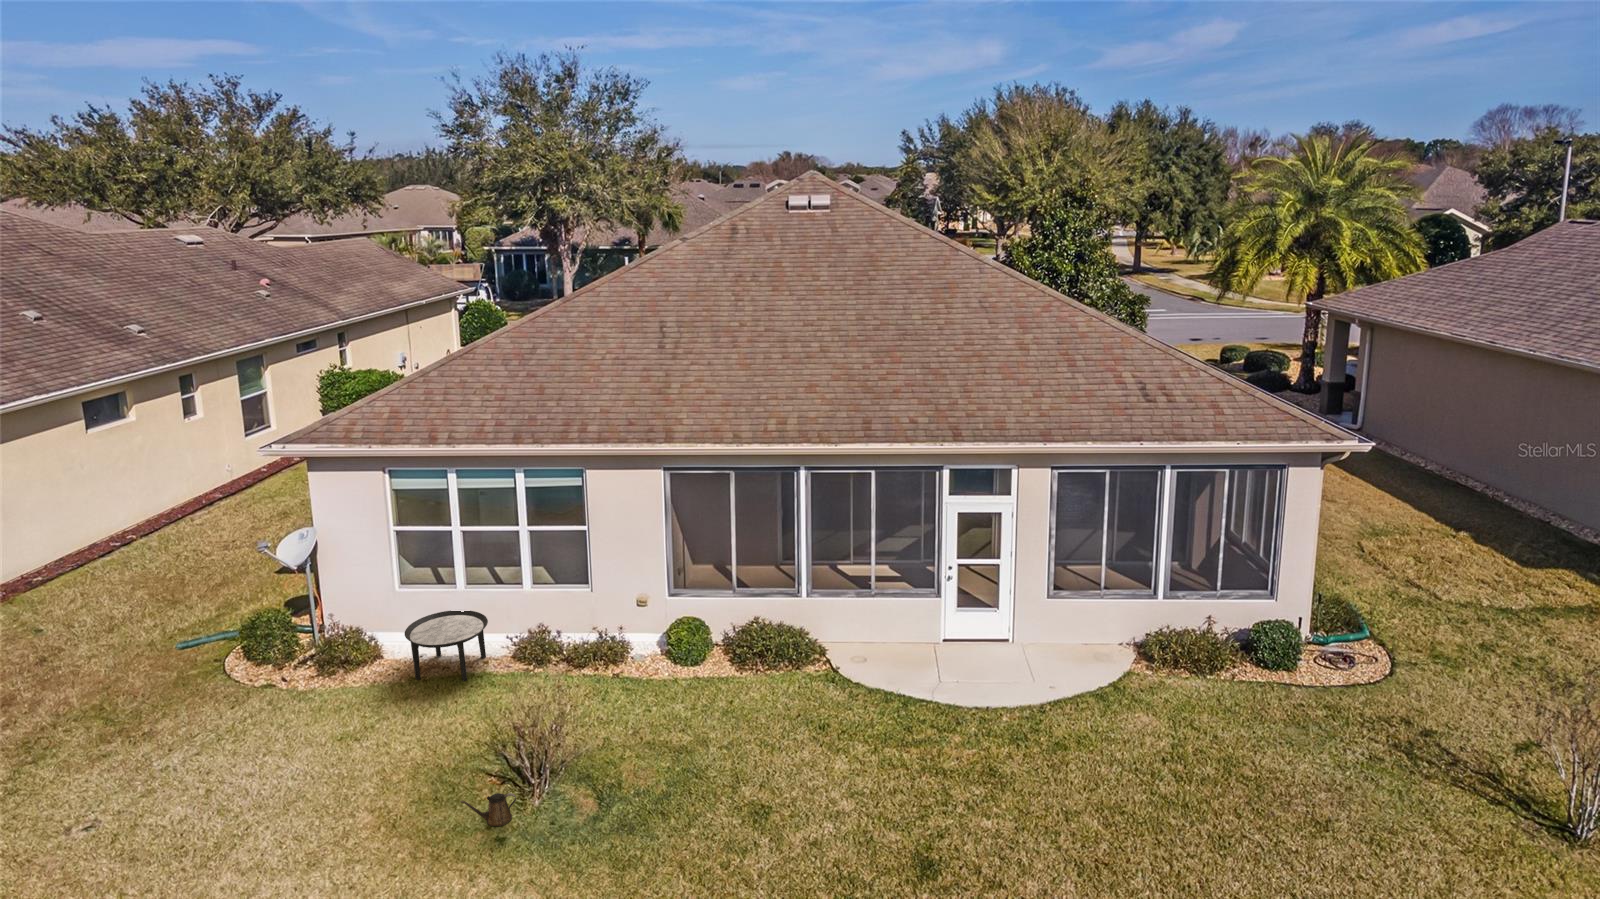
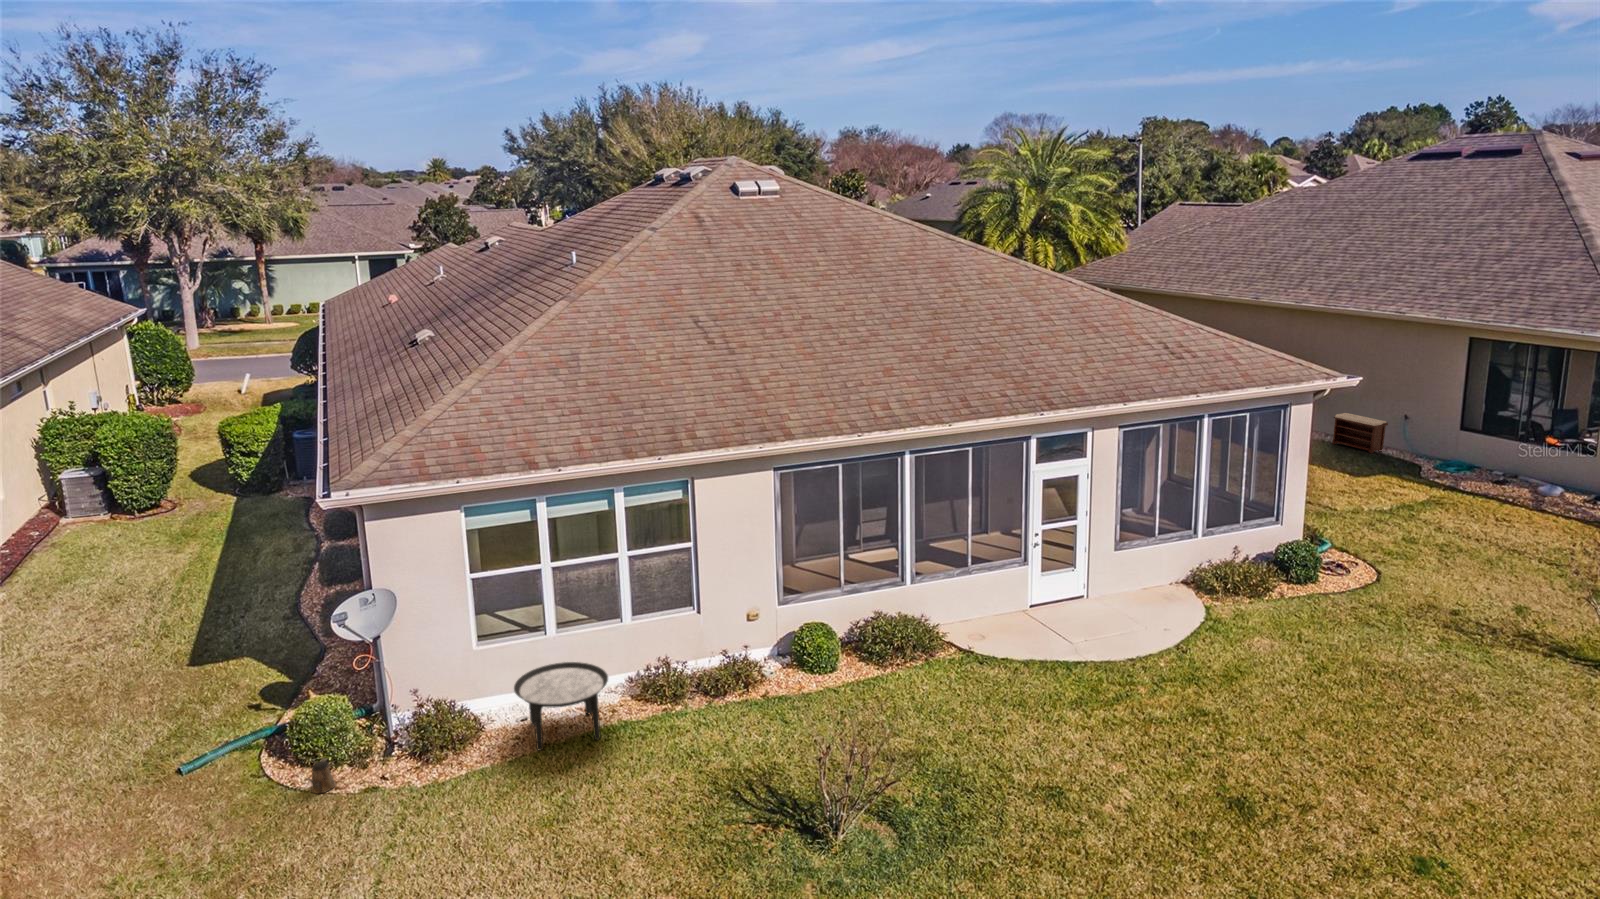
bench: none [1515,482,1587,535] -> present [1332,413,1388,454]
watering can: present [460,793,516,826] -> present [307,758,336,794]

